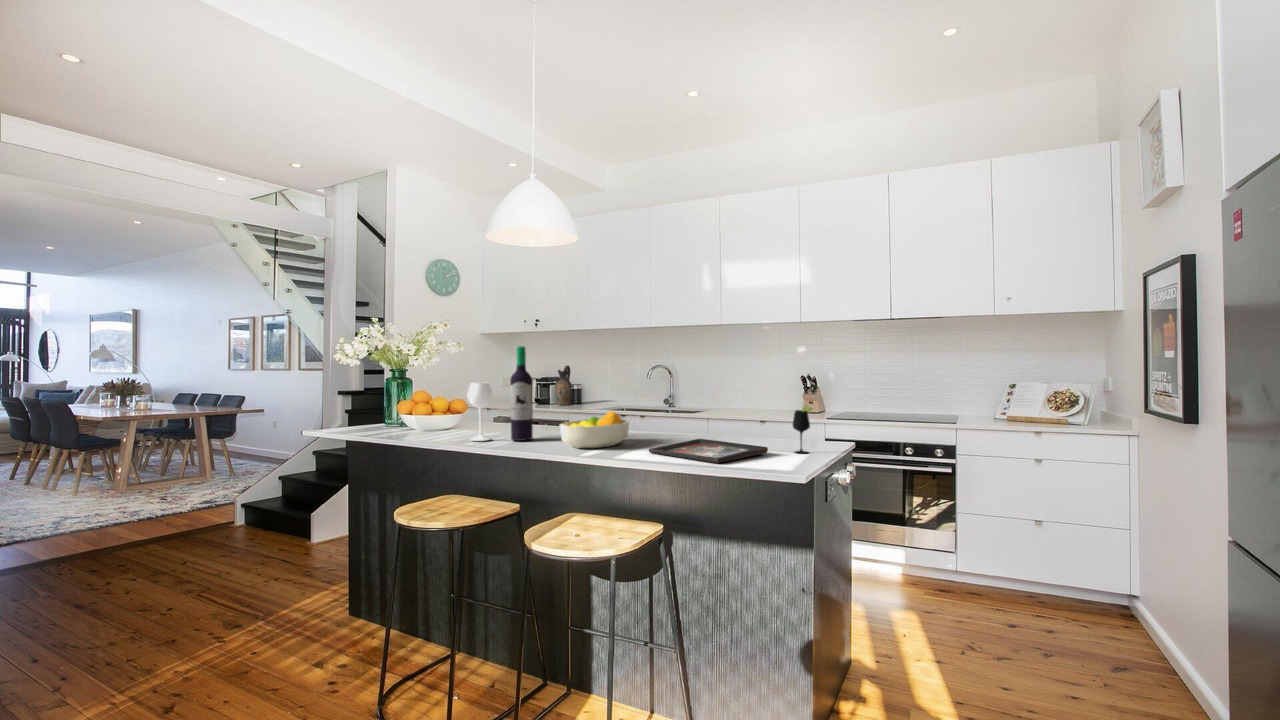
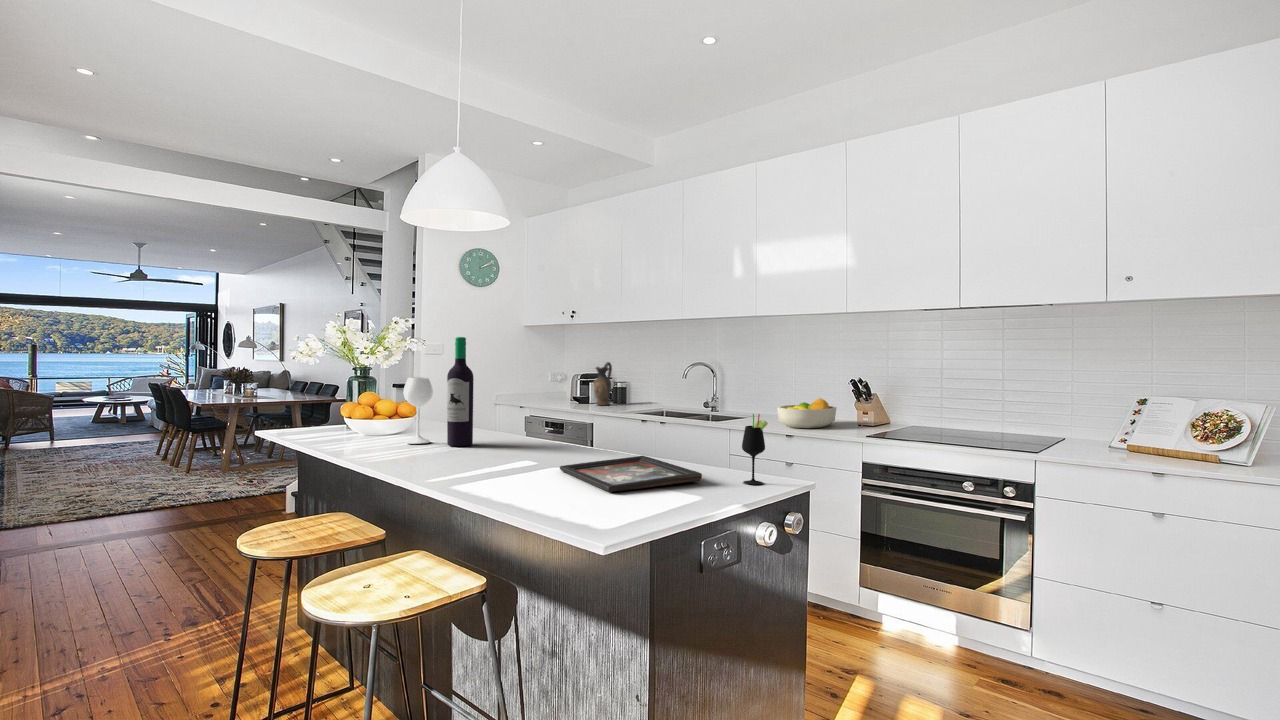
fruit bowl: present [560,411,629,448] -> present [777,398,837,428]

